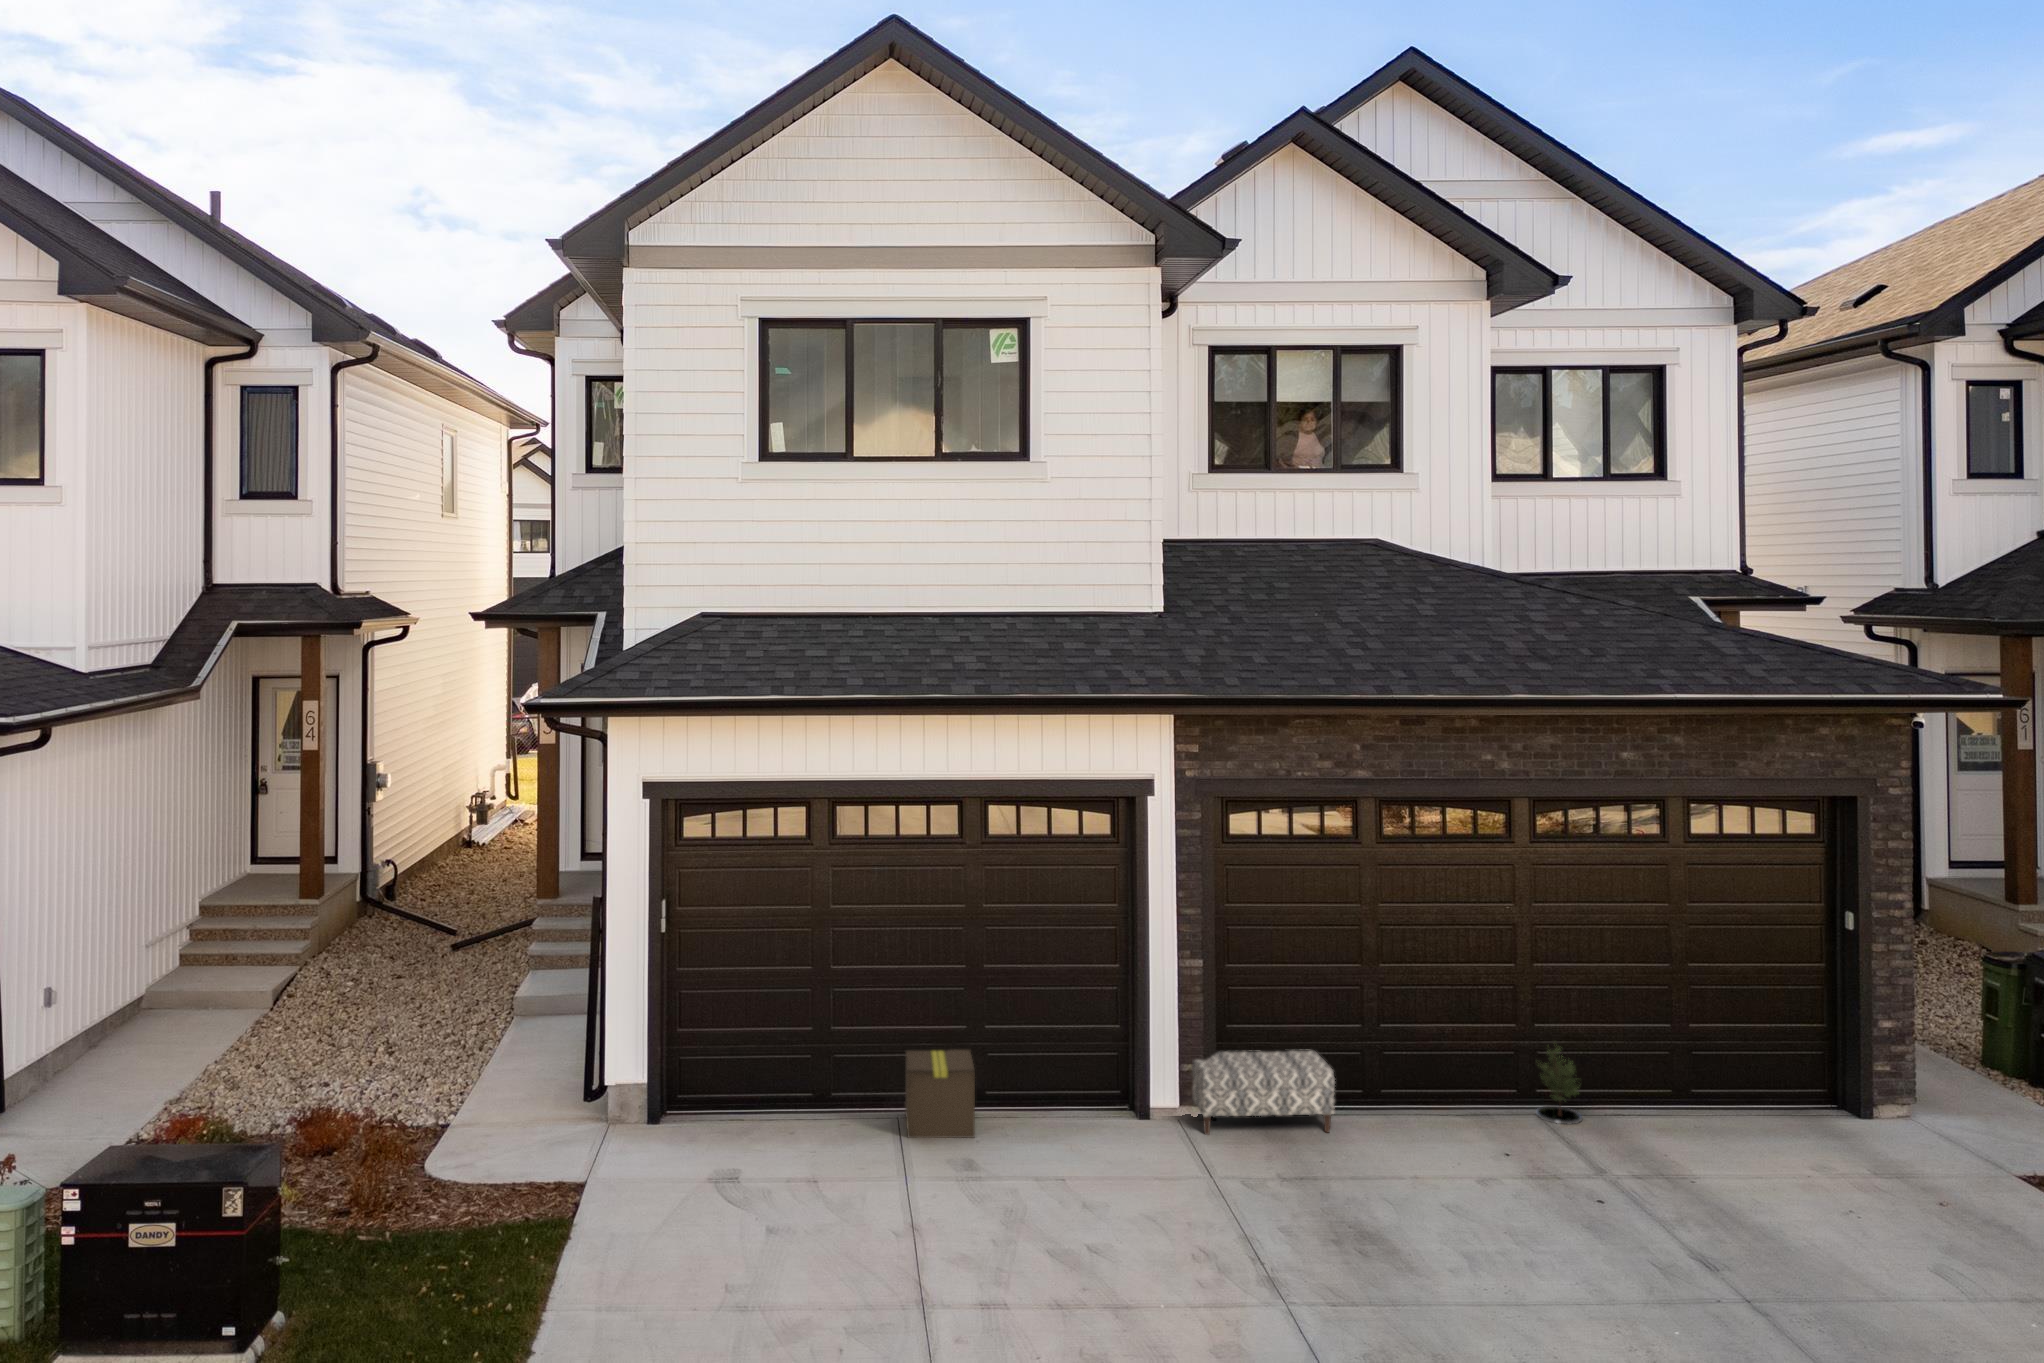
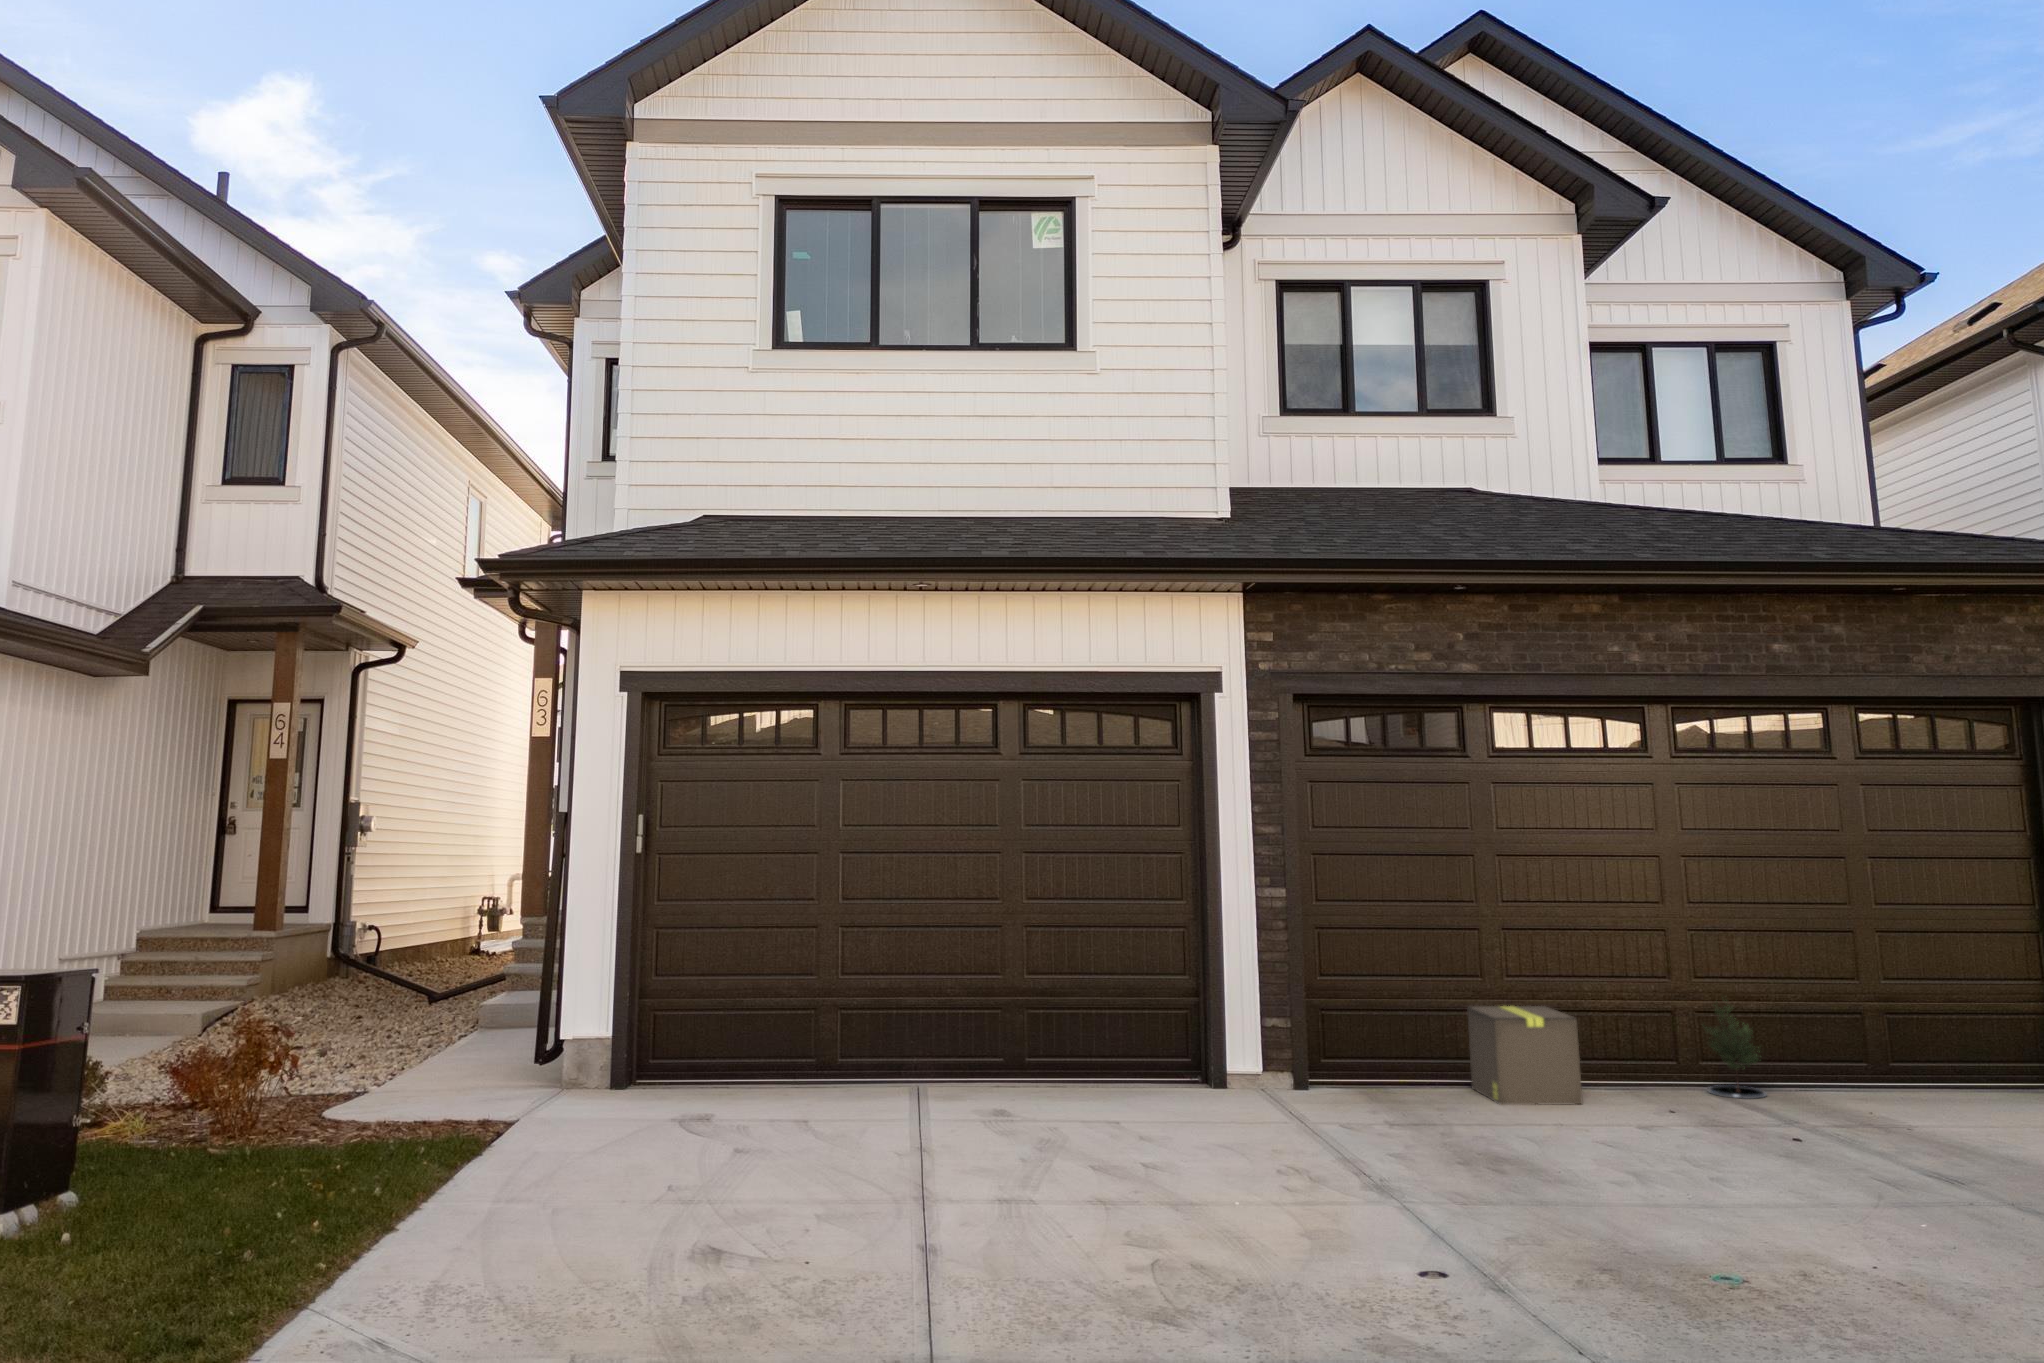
cardboard box: present [905,1050,975,1138] -> present [1467,1006,1582,1105]
bench: present [1192,1050,1335,1135] -> none [1274,1010,1458,1104]

